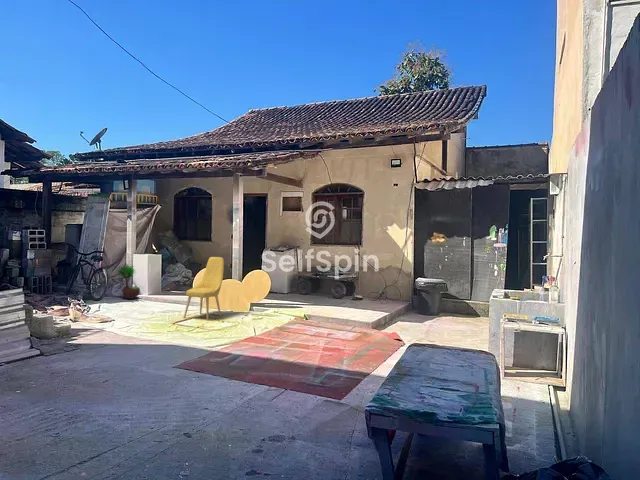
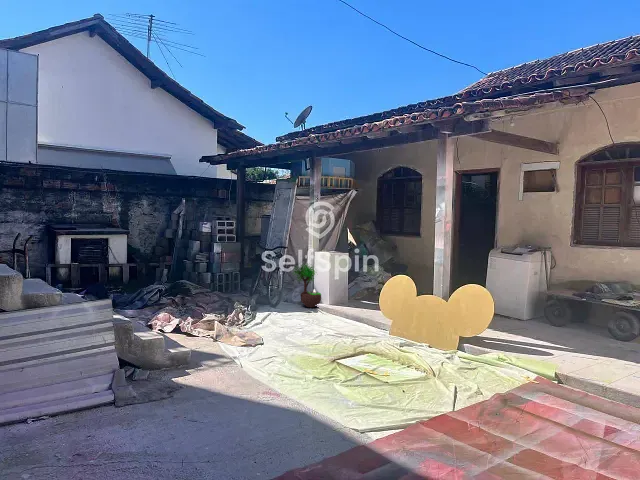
chair: present [184,257,224,320] -> none [353,259,416,360]

